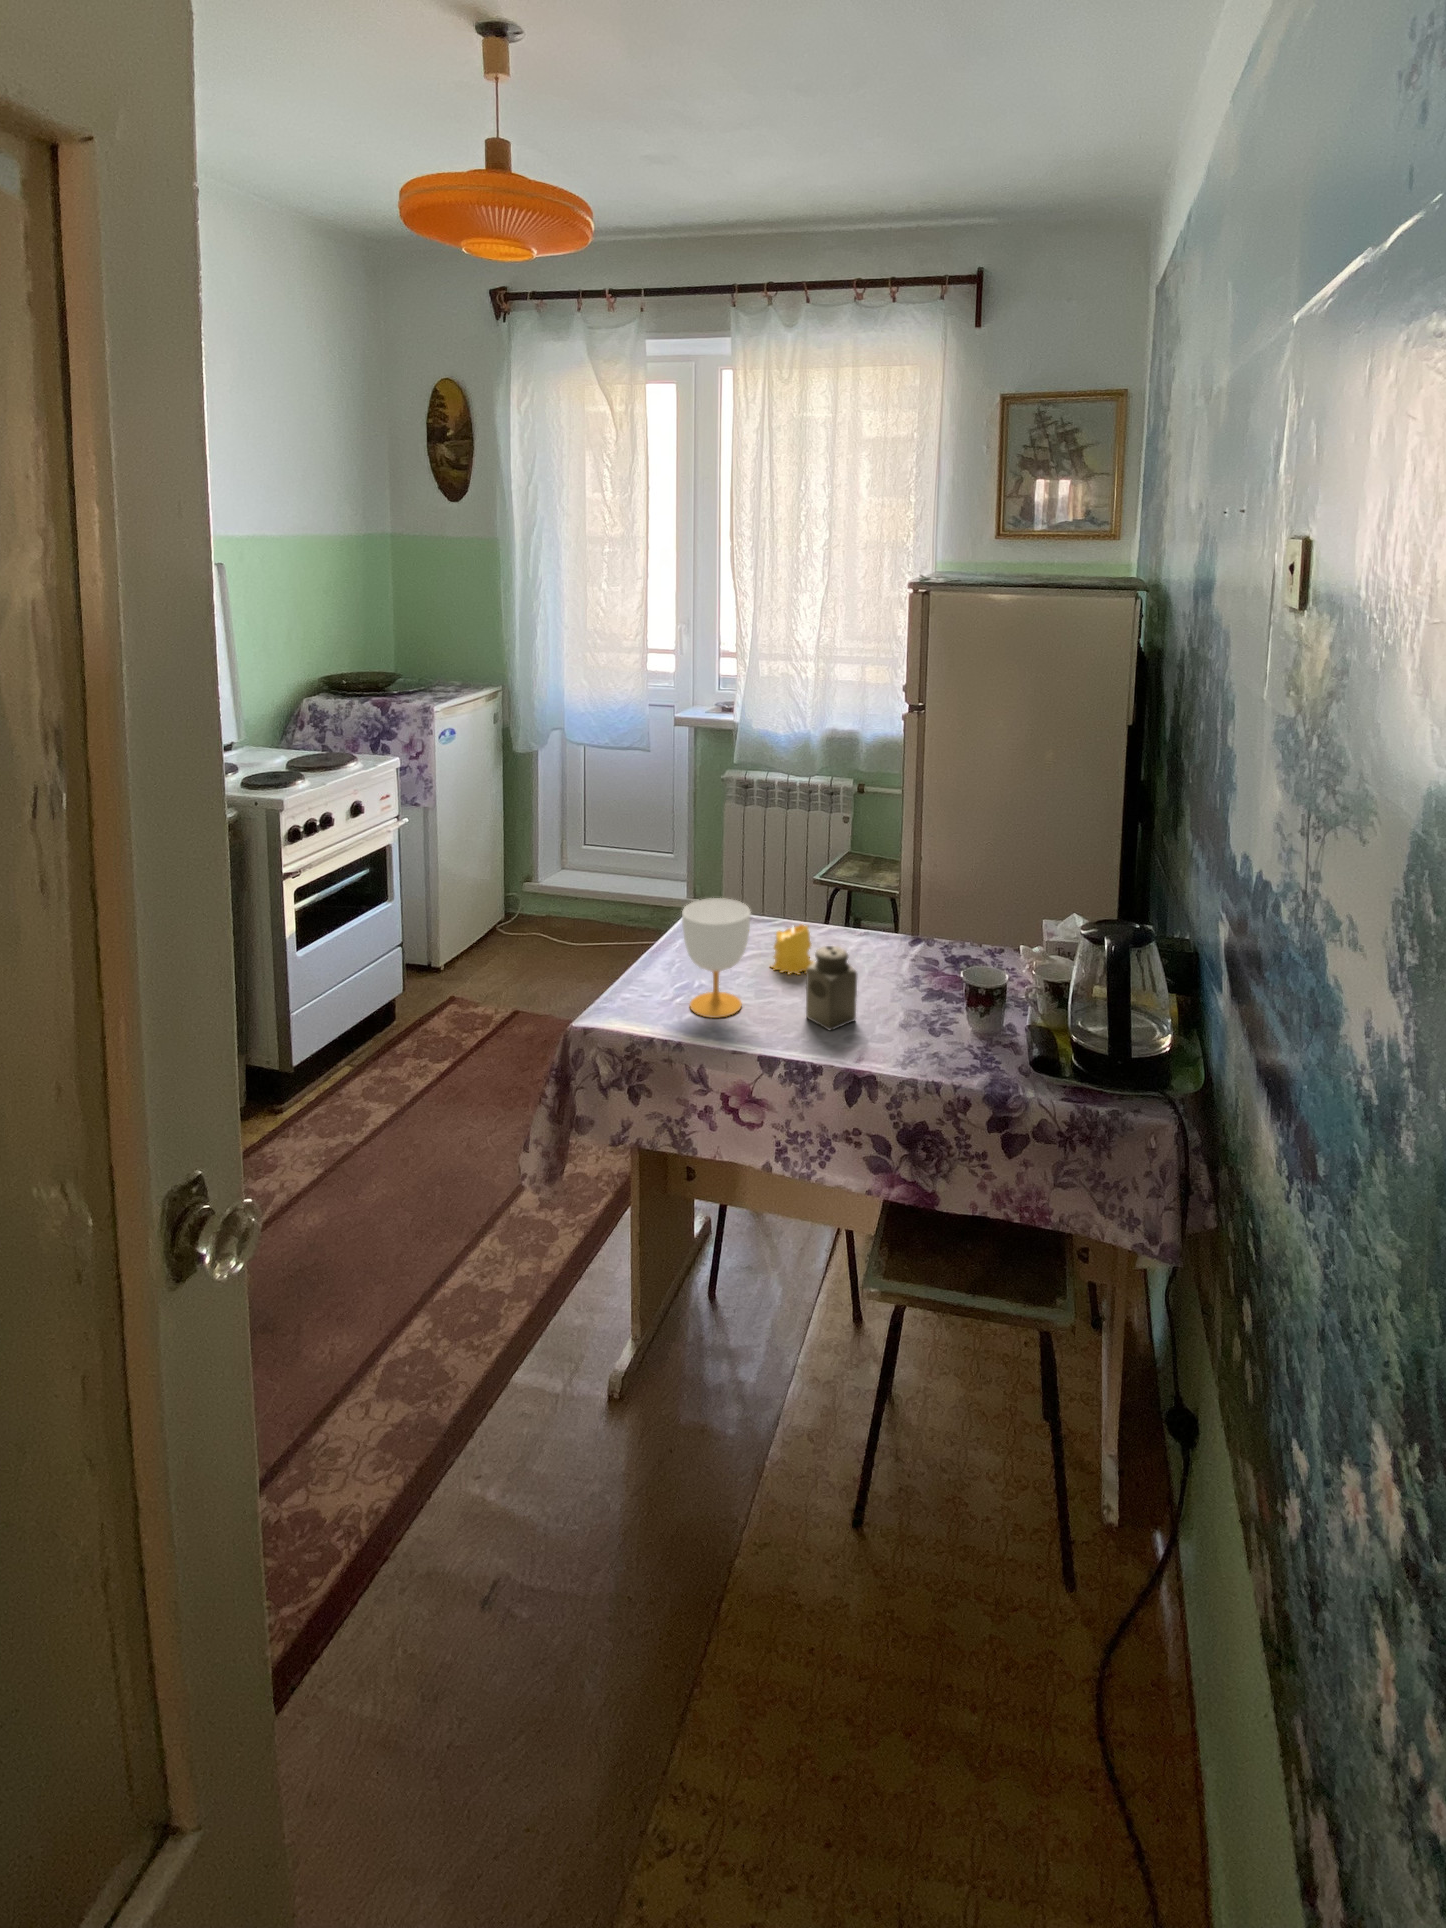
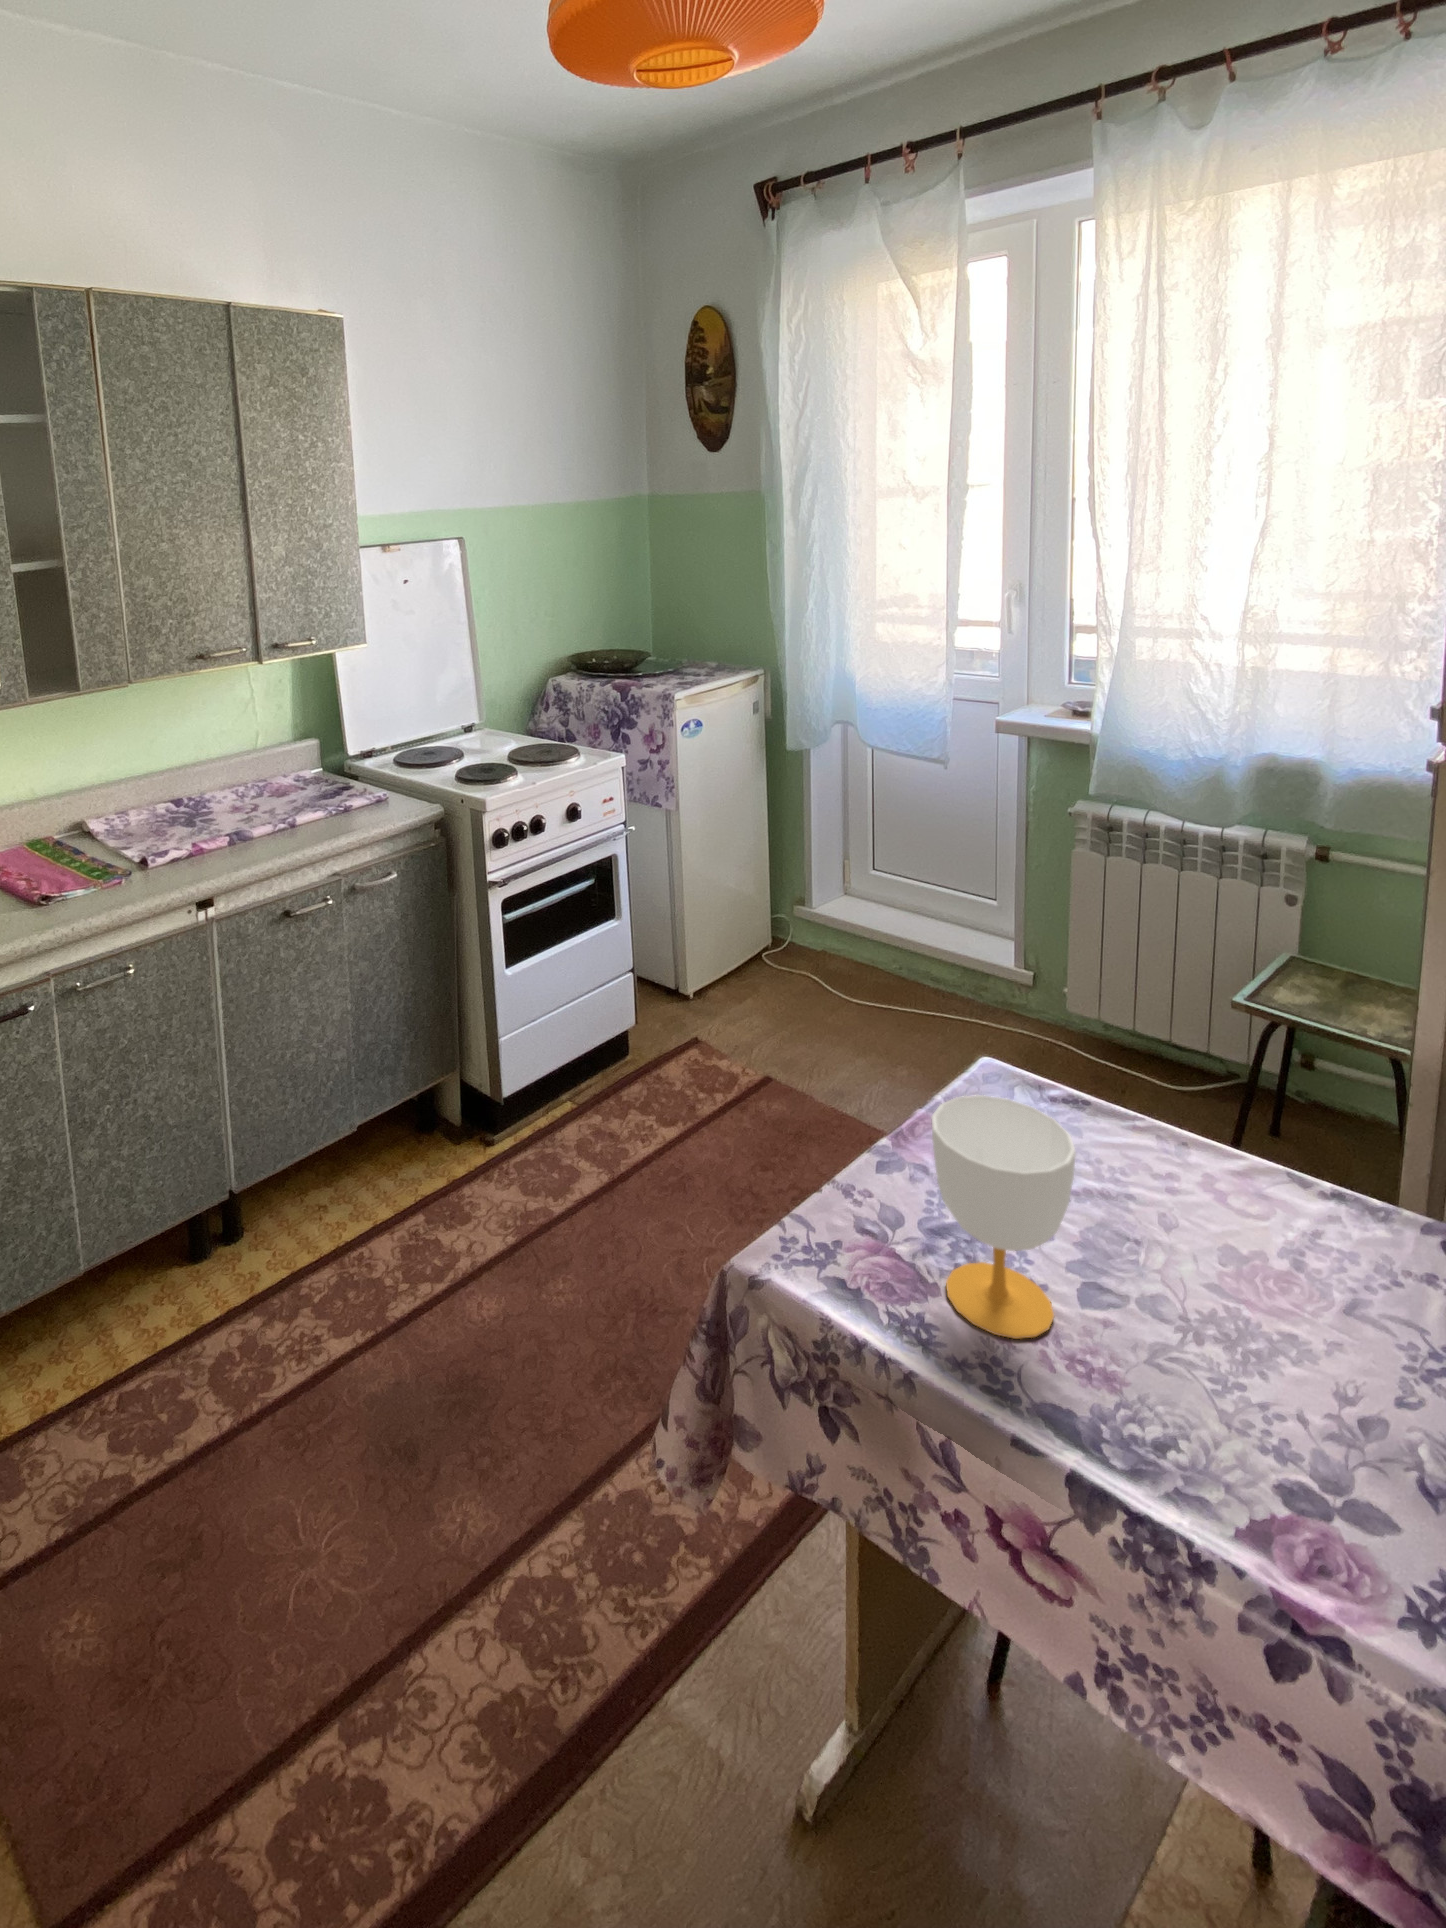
candle: present [772,925,814,975] -> none [1123,1162,1228,1273]
salt shaker: present [806,946,857,1030] -> none [1203,1273,1344,1472]

